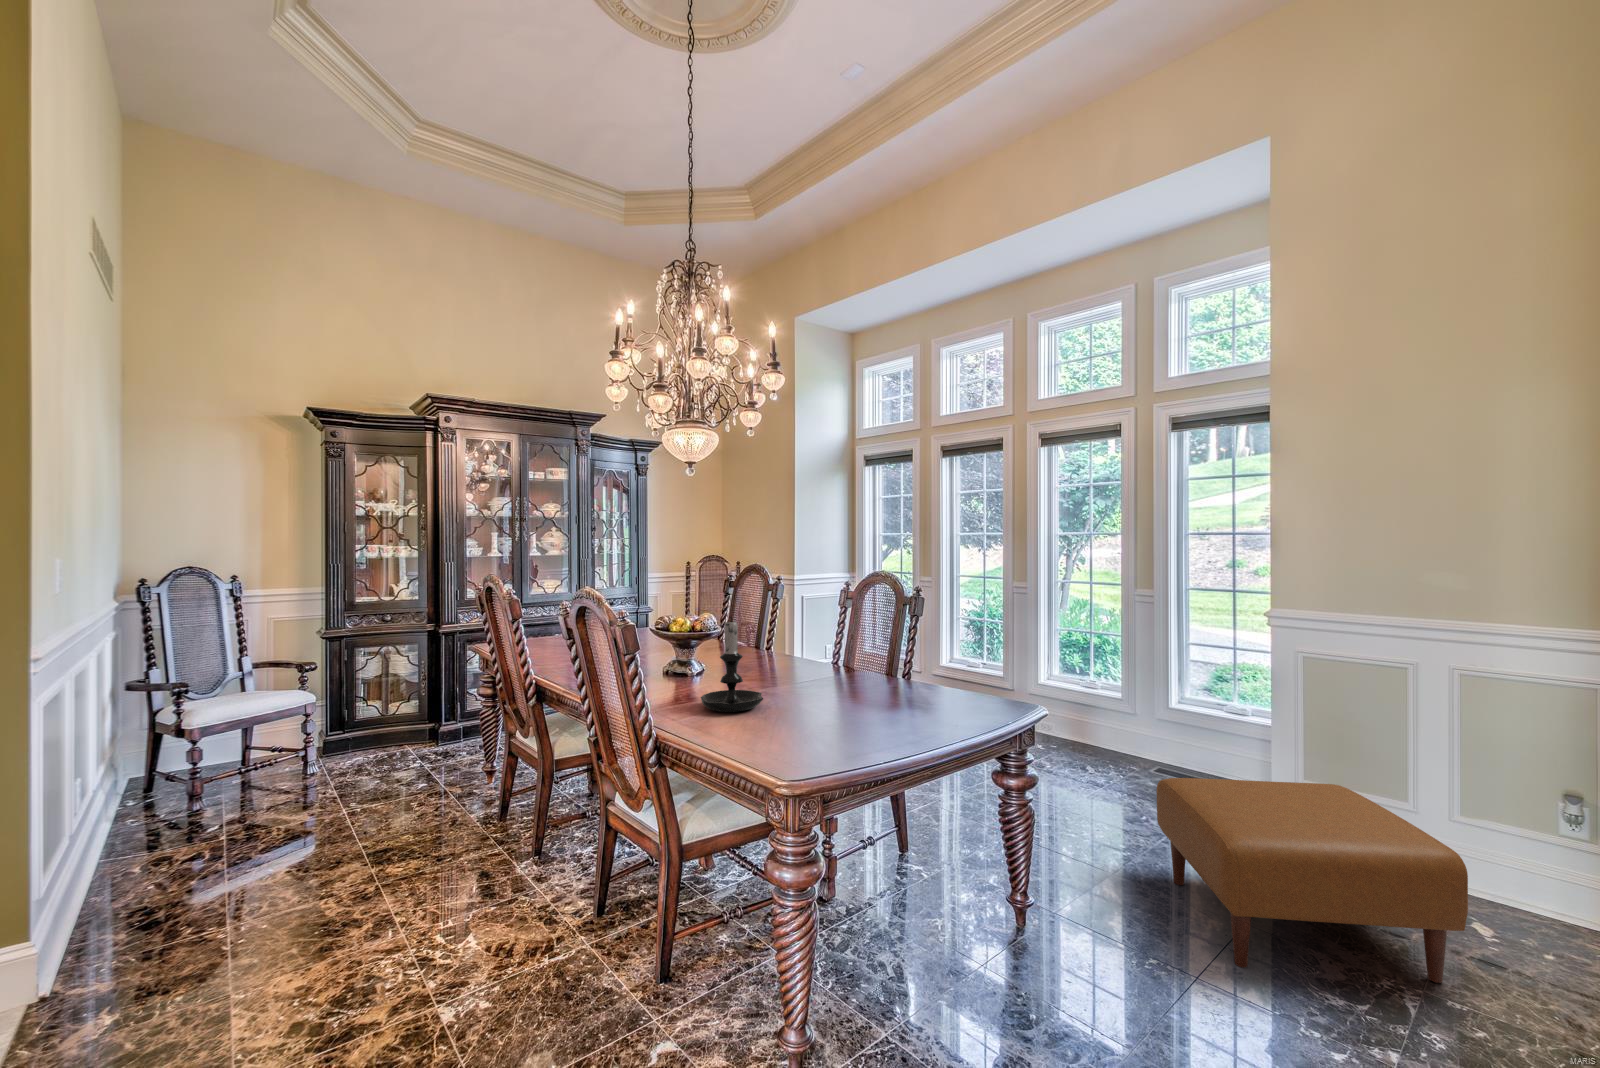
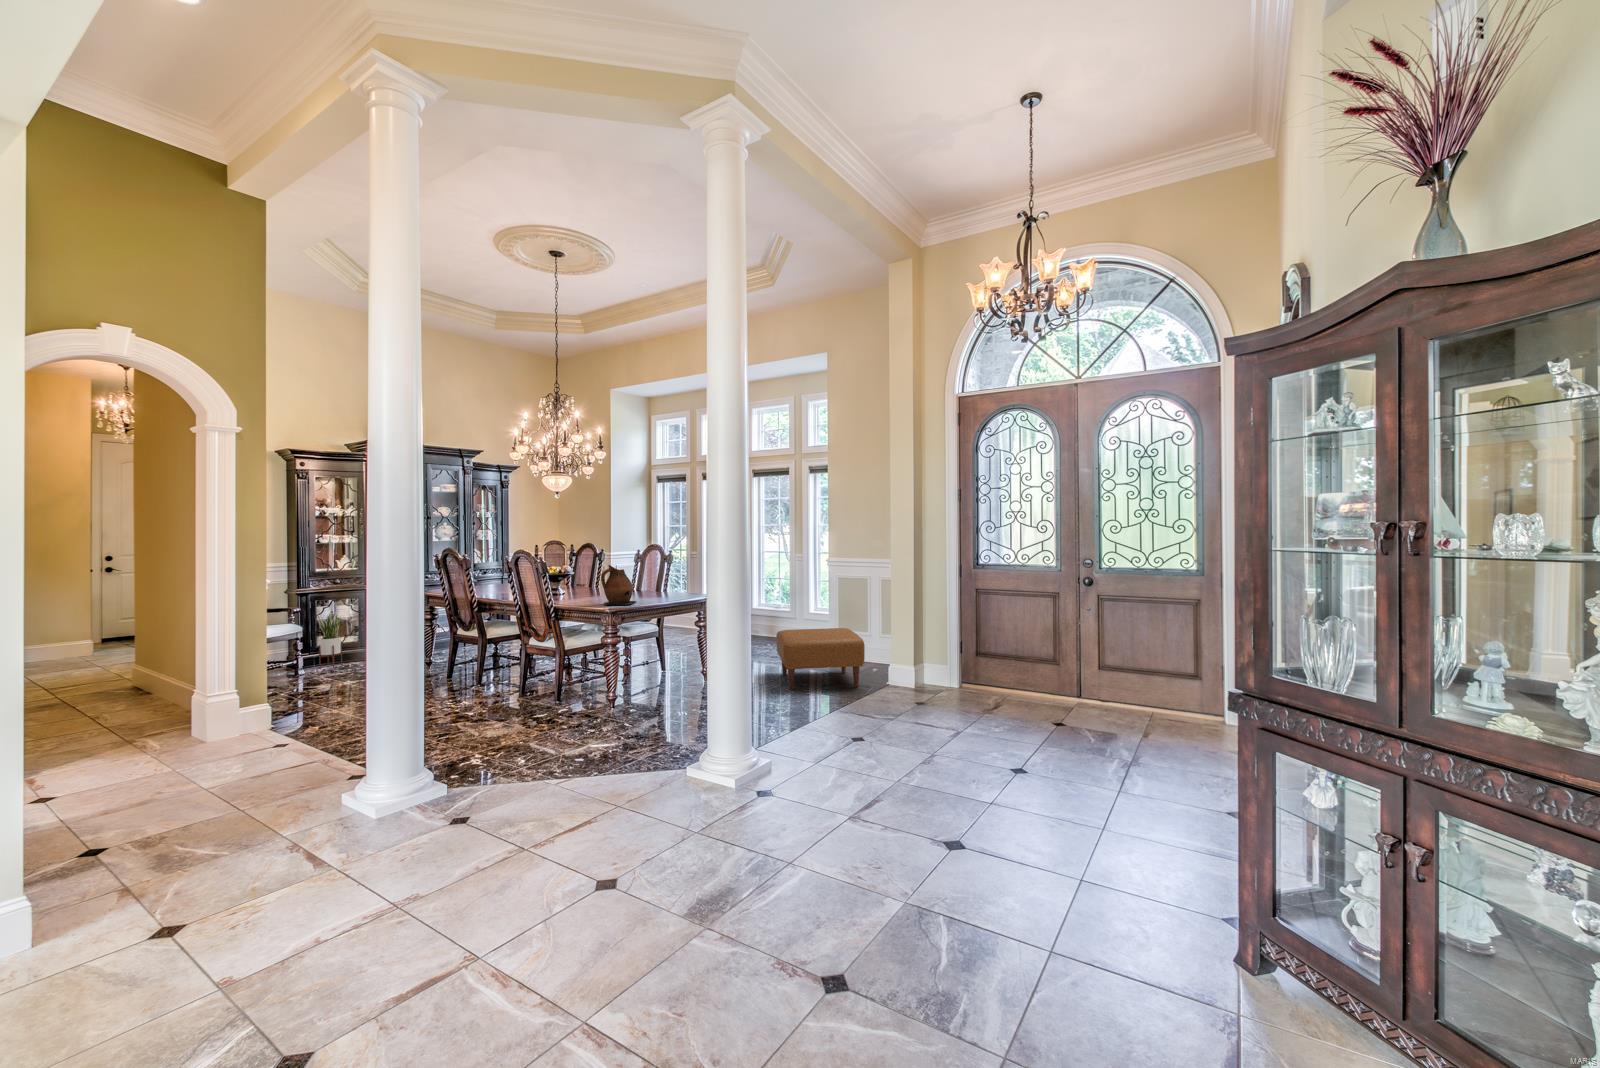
candle holder: present [701,616,763,712] -> none [569,561,598,602]
ceramic pitcher: none [767,633,851,740] -> present [601,565,637,605]
potted plant: none [345,668,385,761] -> present [317,612,342,668]

